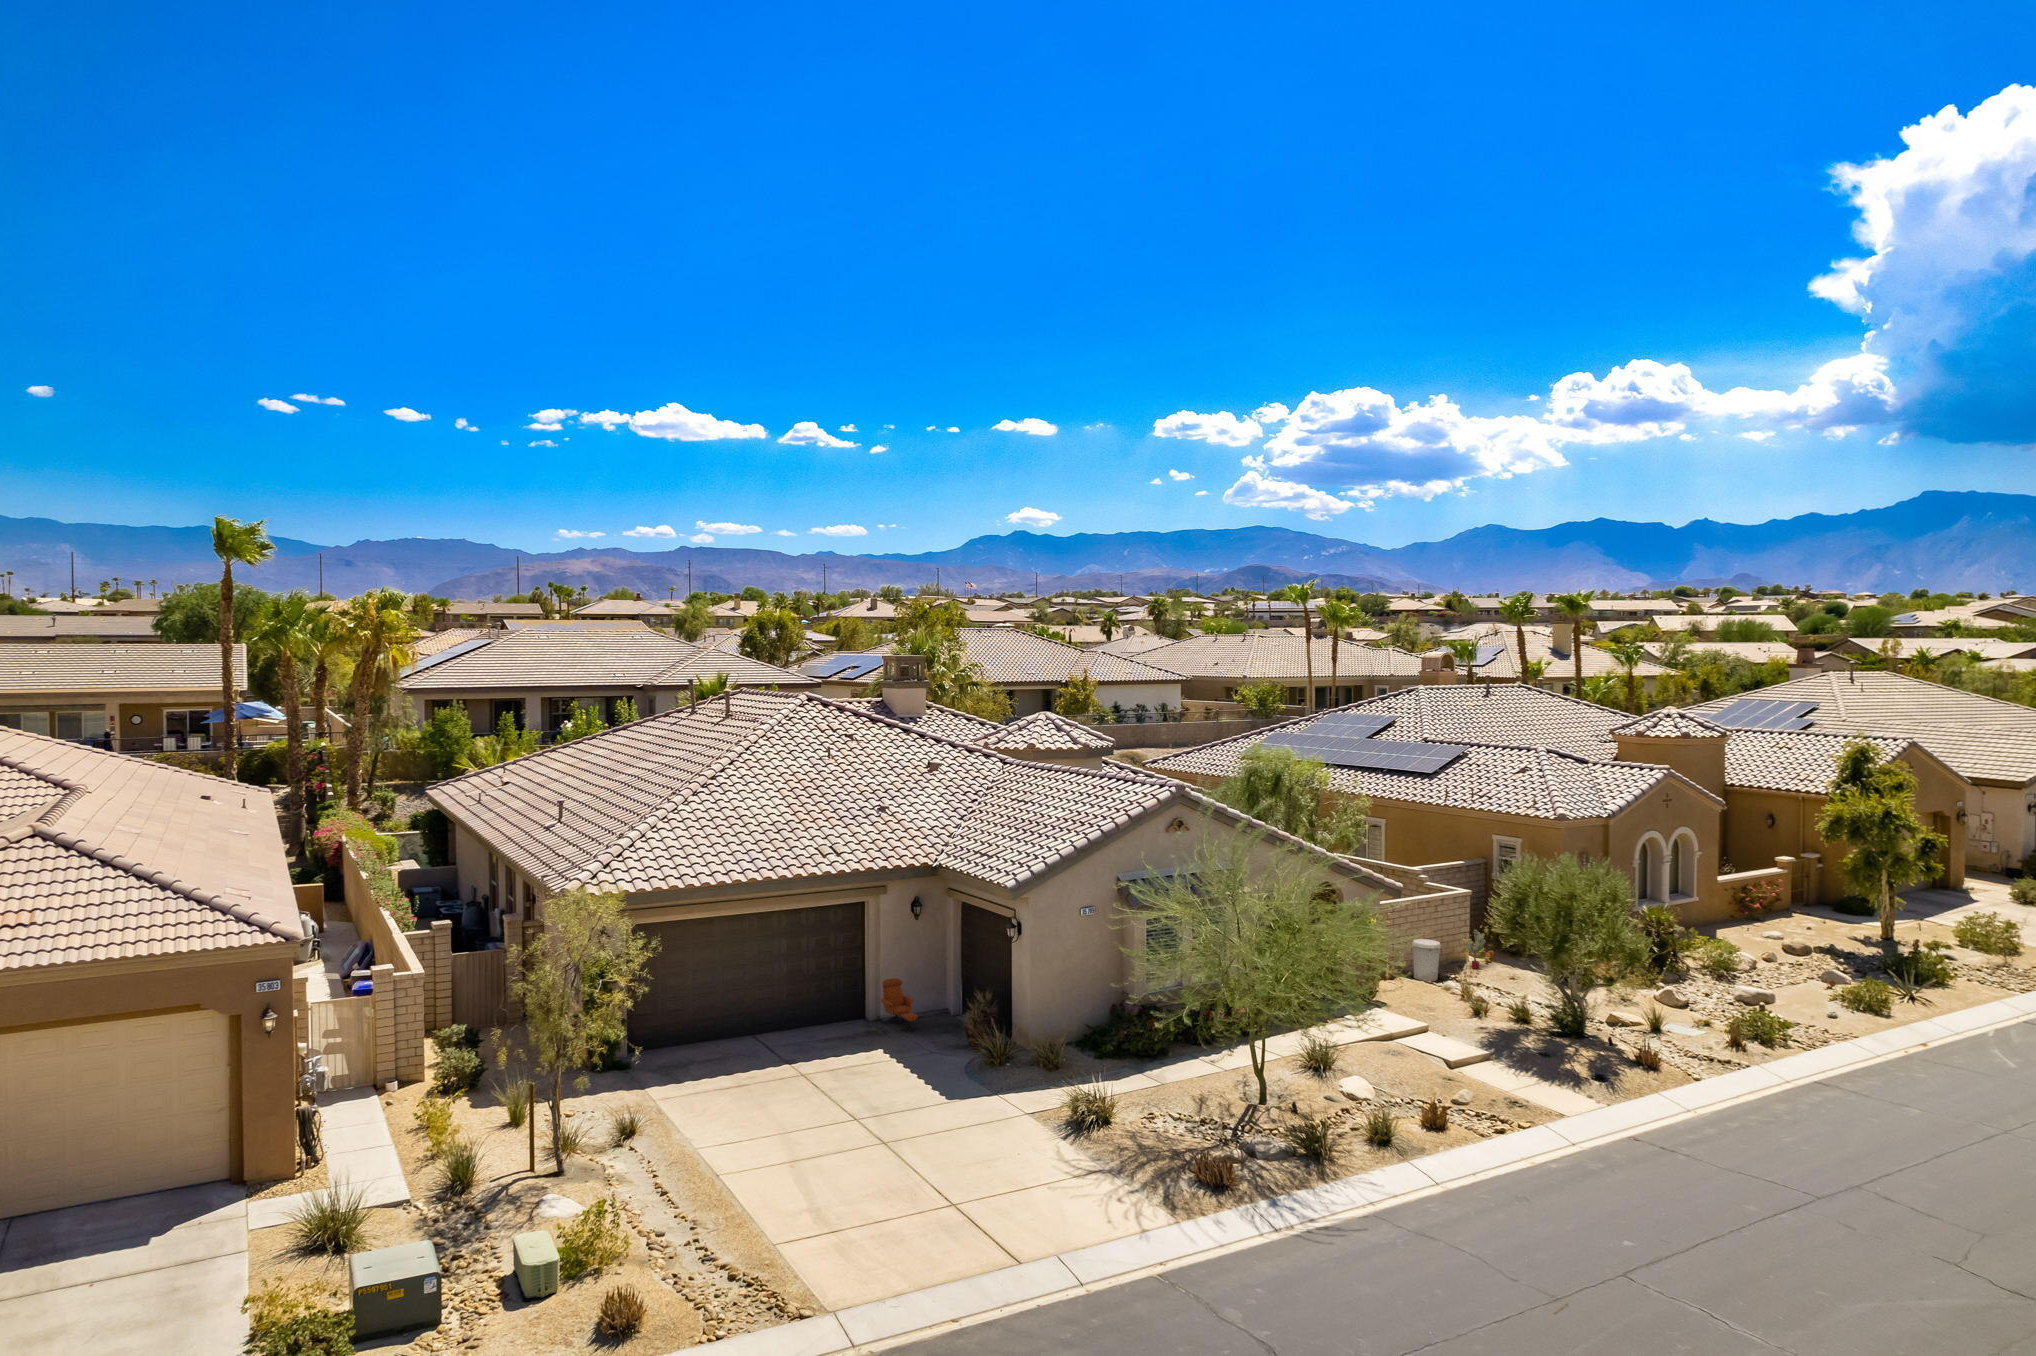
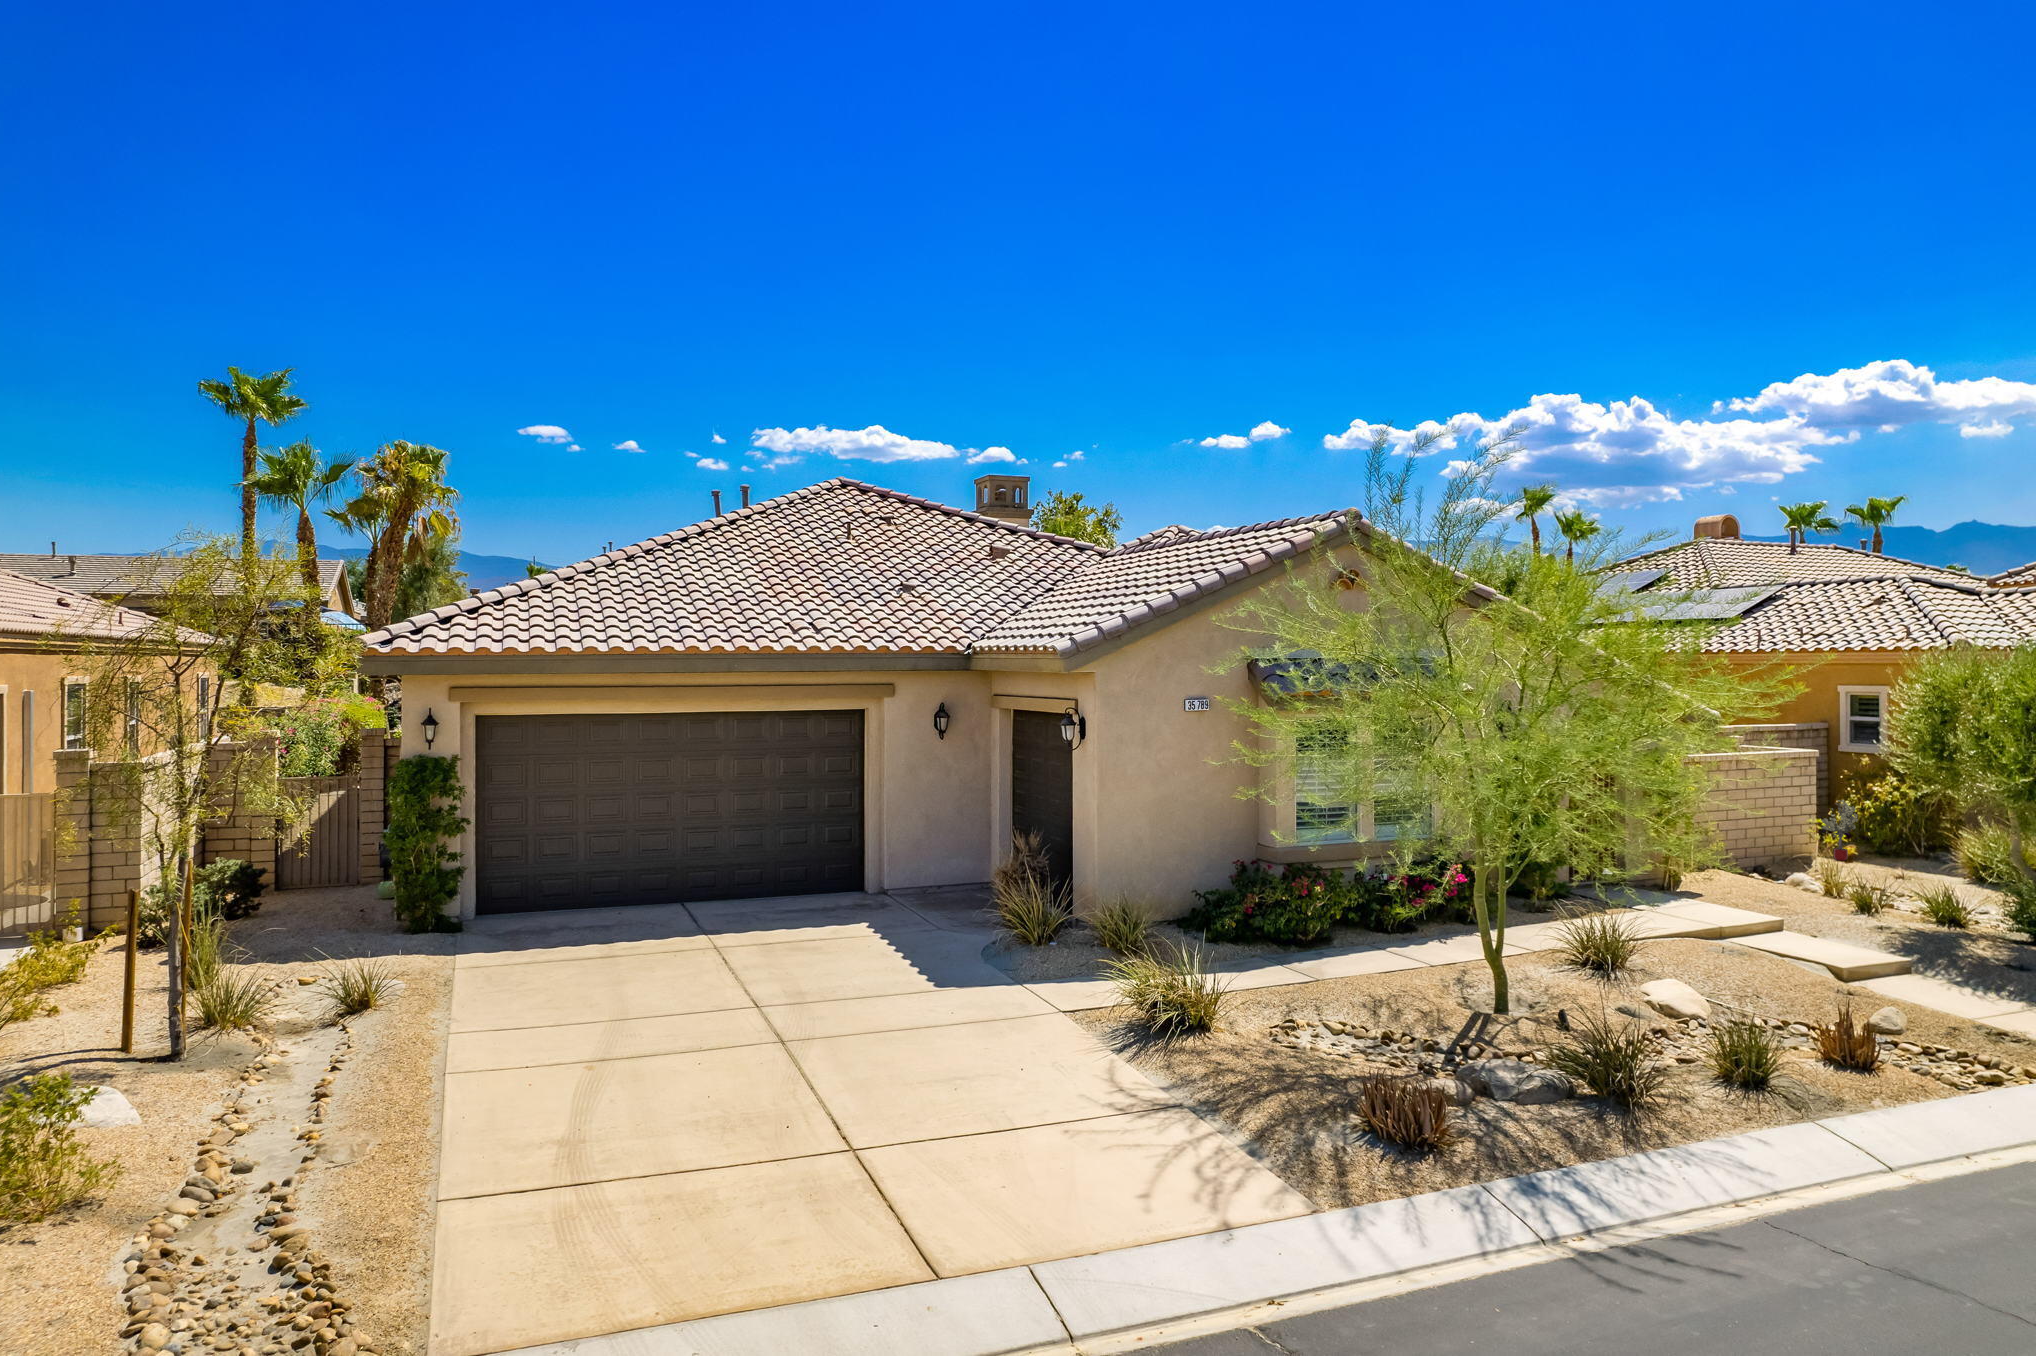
trash can: present [1412,939,1441,981] -> none [1739,808,1788,871]
lounge chair: present [881,978,918,1031] -> none [879,824,934,901]

